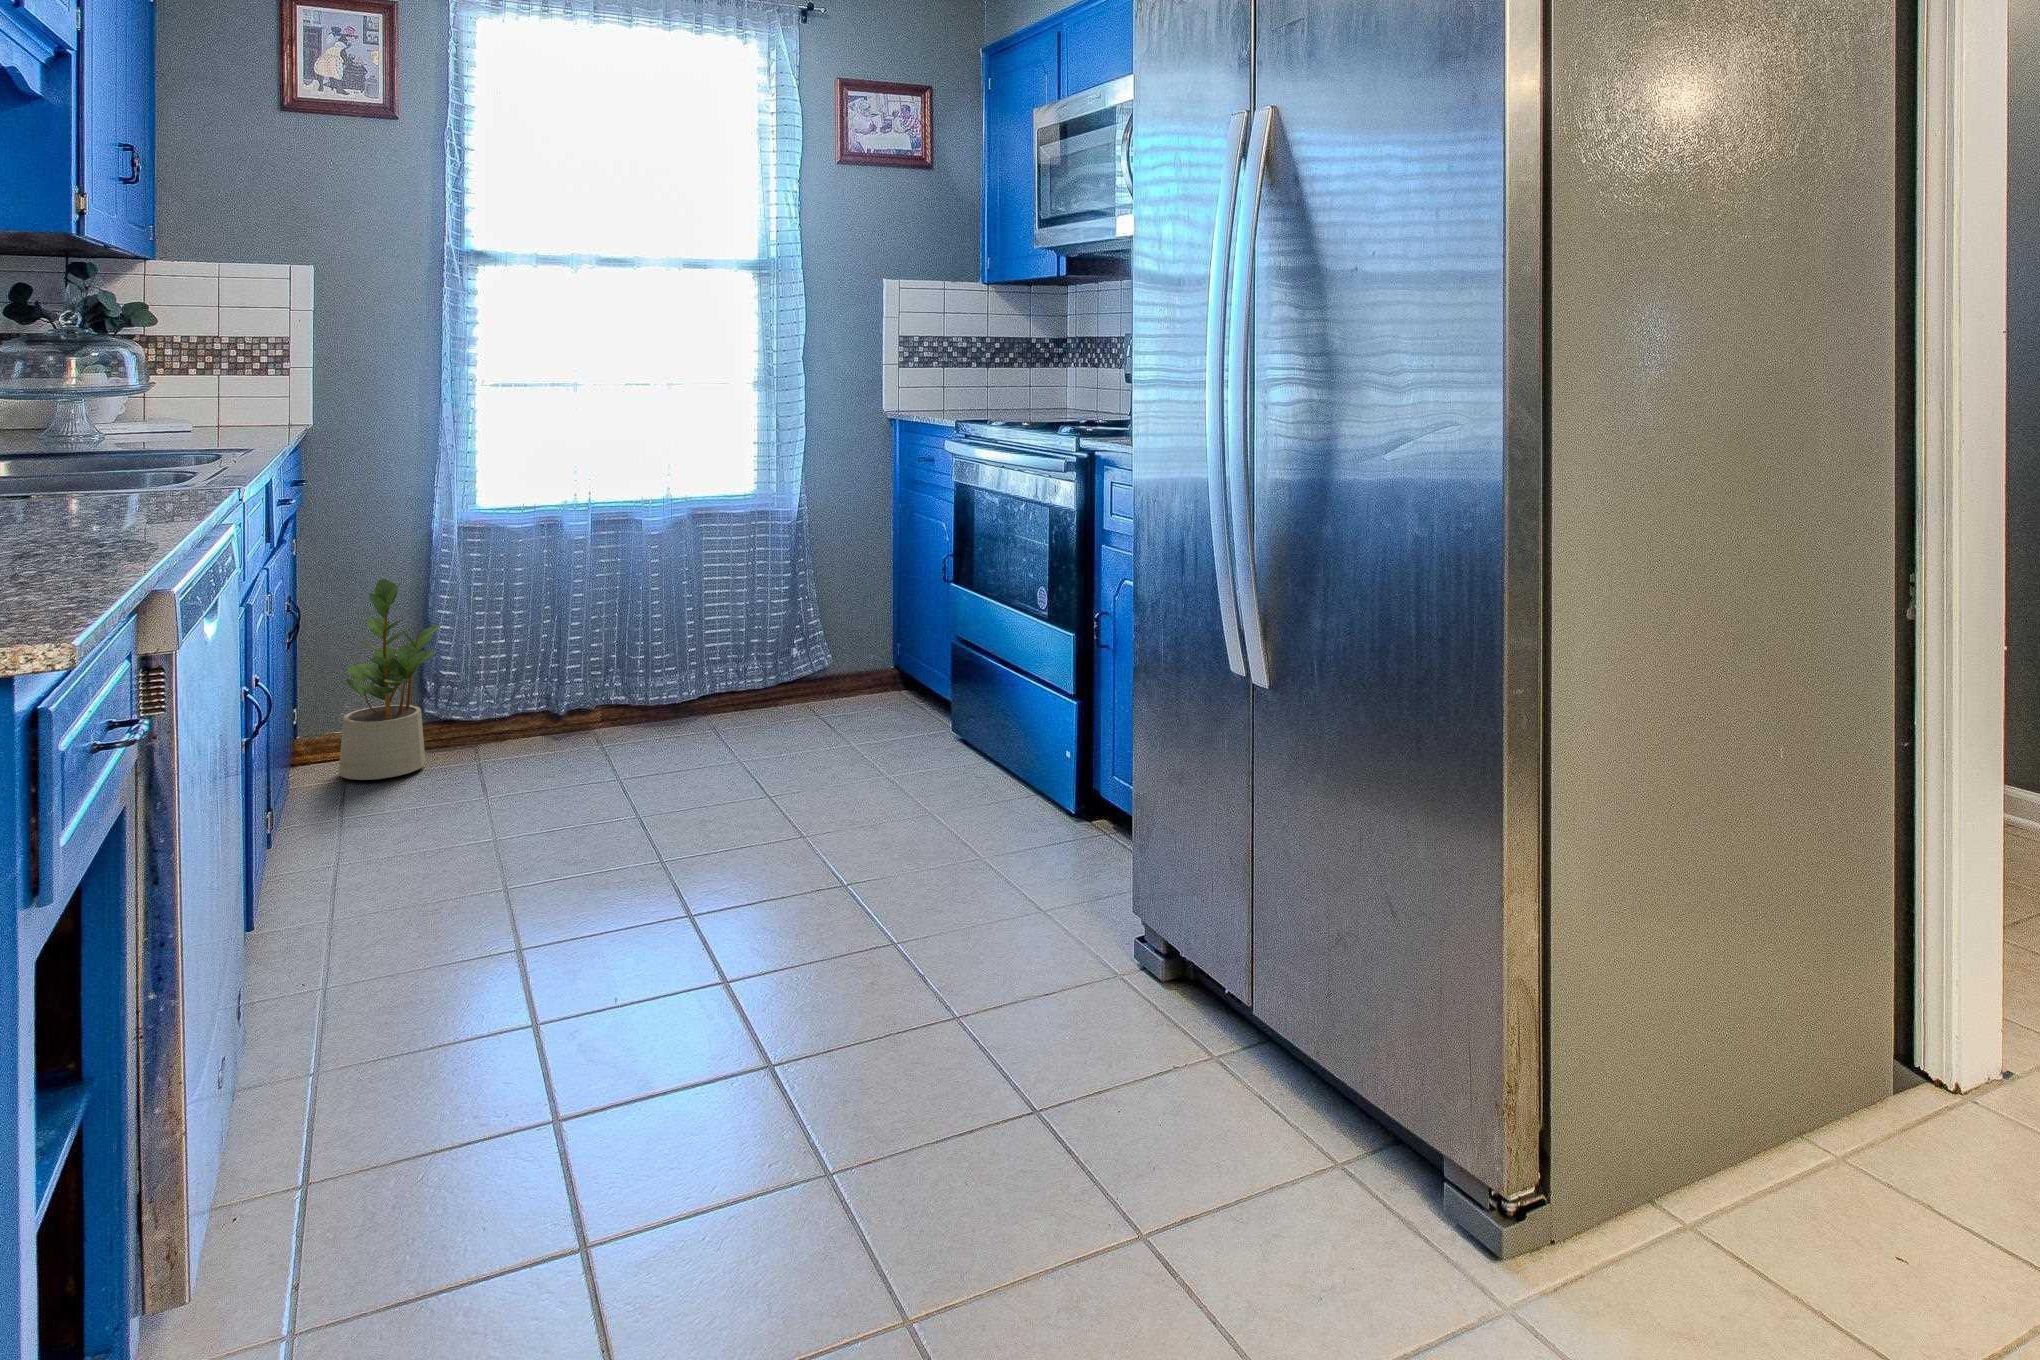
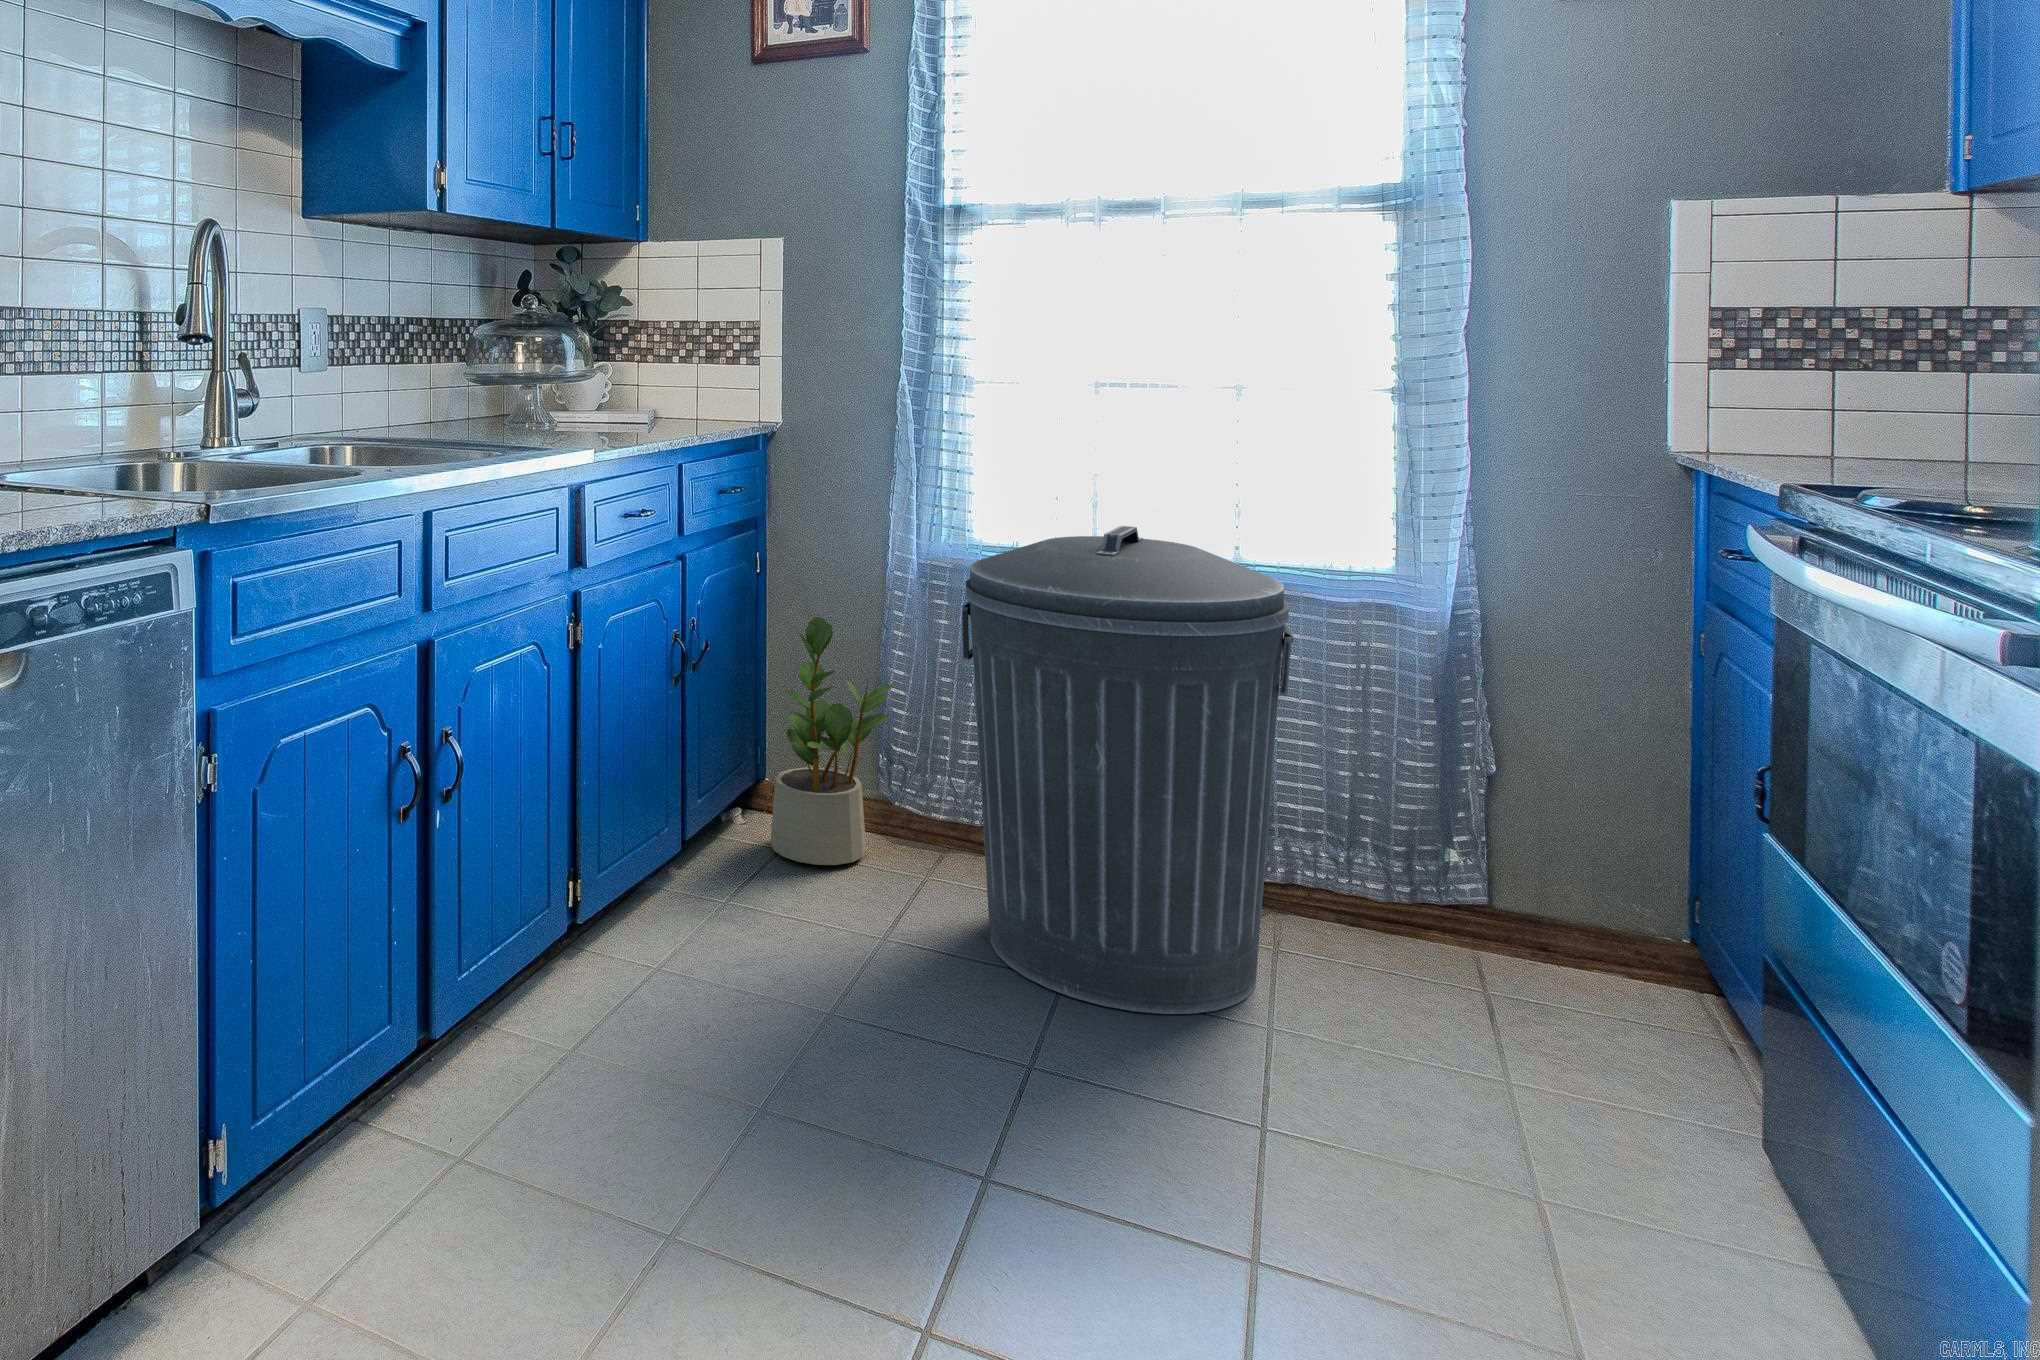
trash can: none [534,476,744,783] -> present [962,526,1293,1014]

